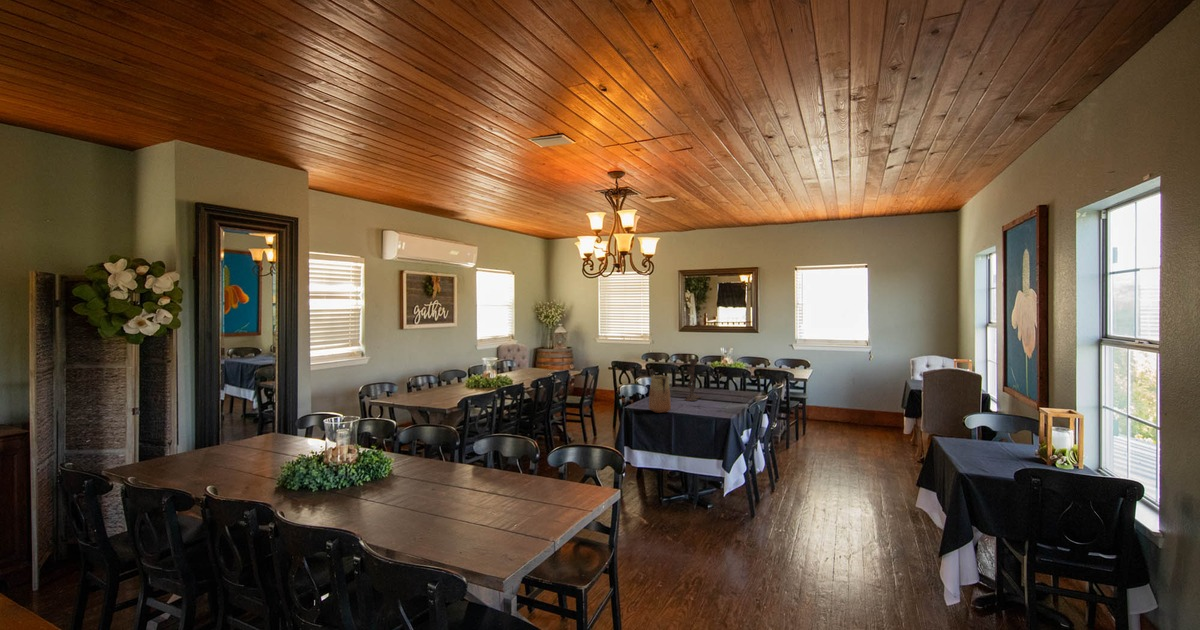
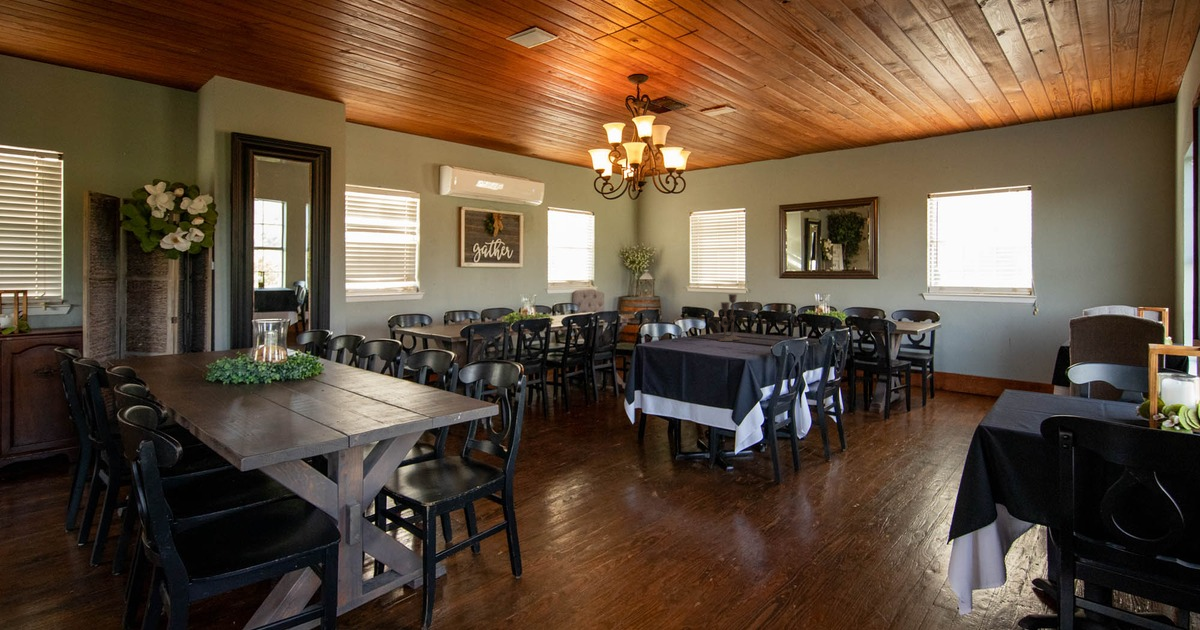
vase: present [649,375,671,413] -> none [656,306,680,347]

